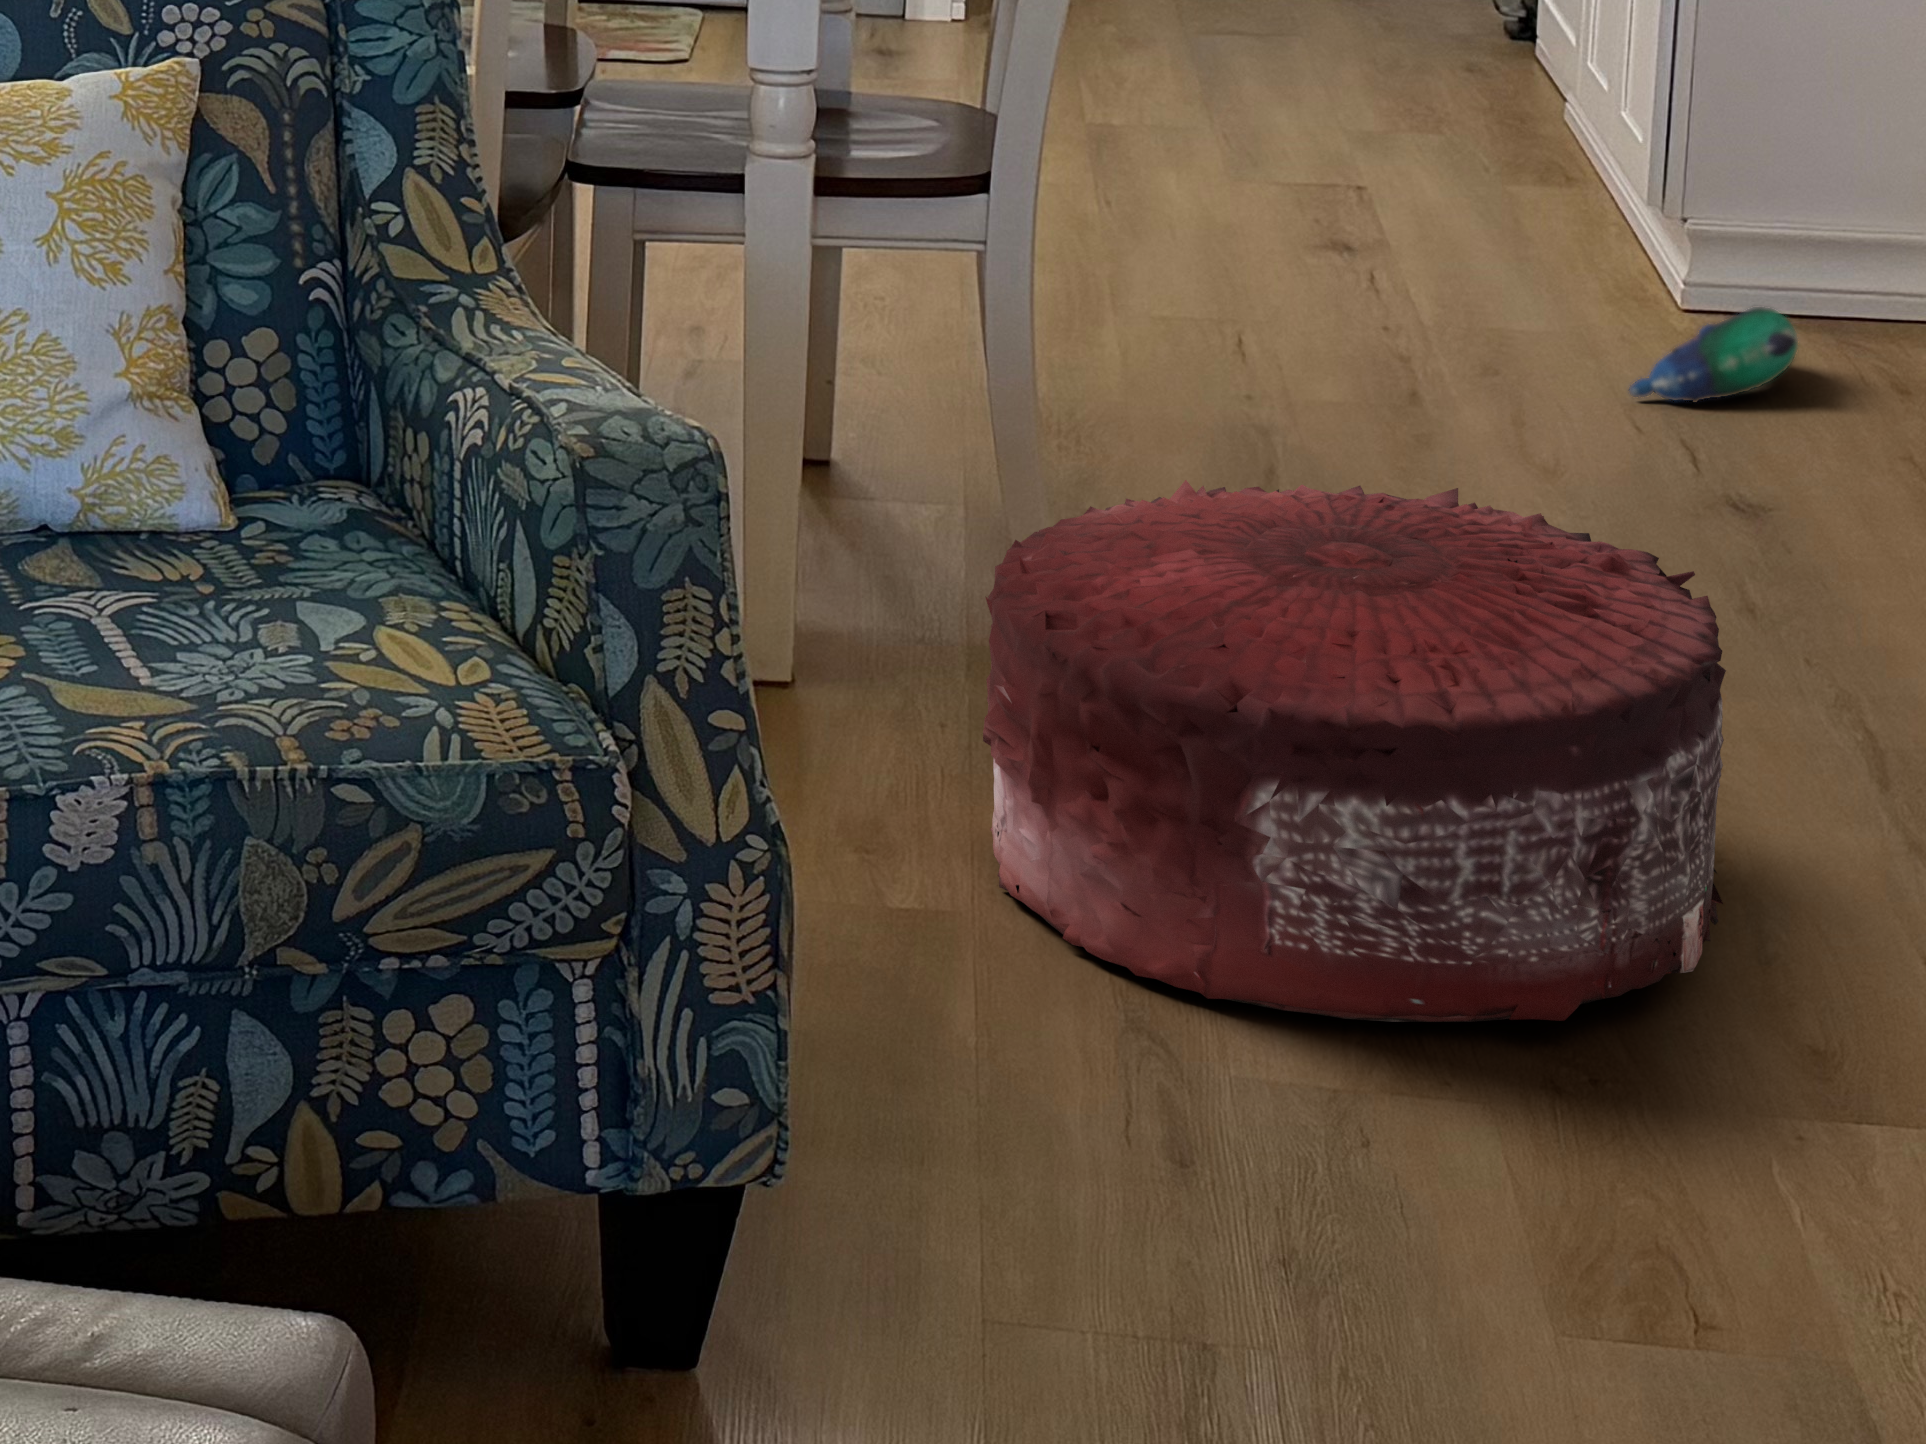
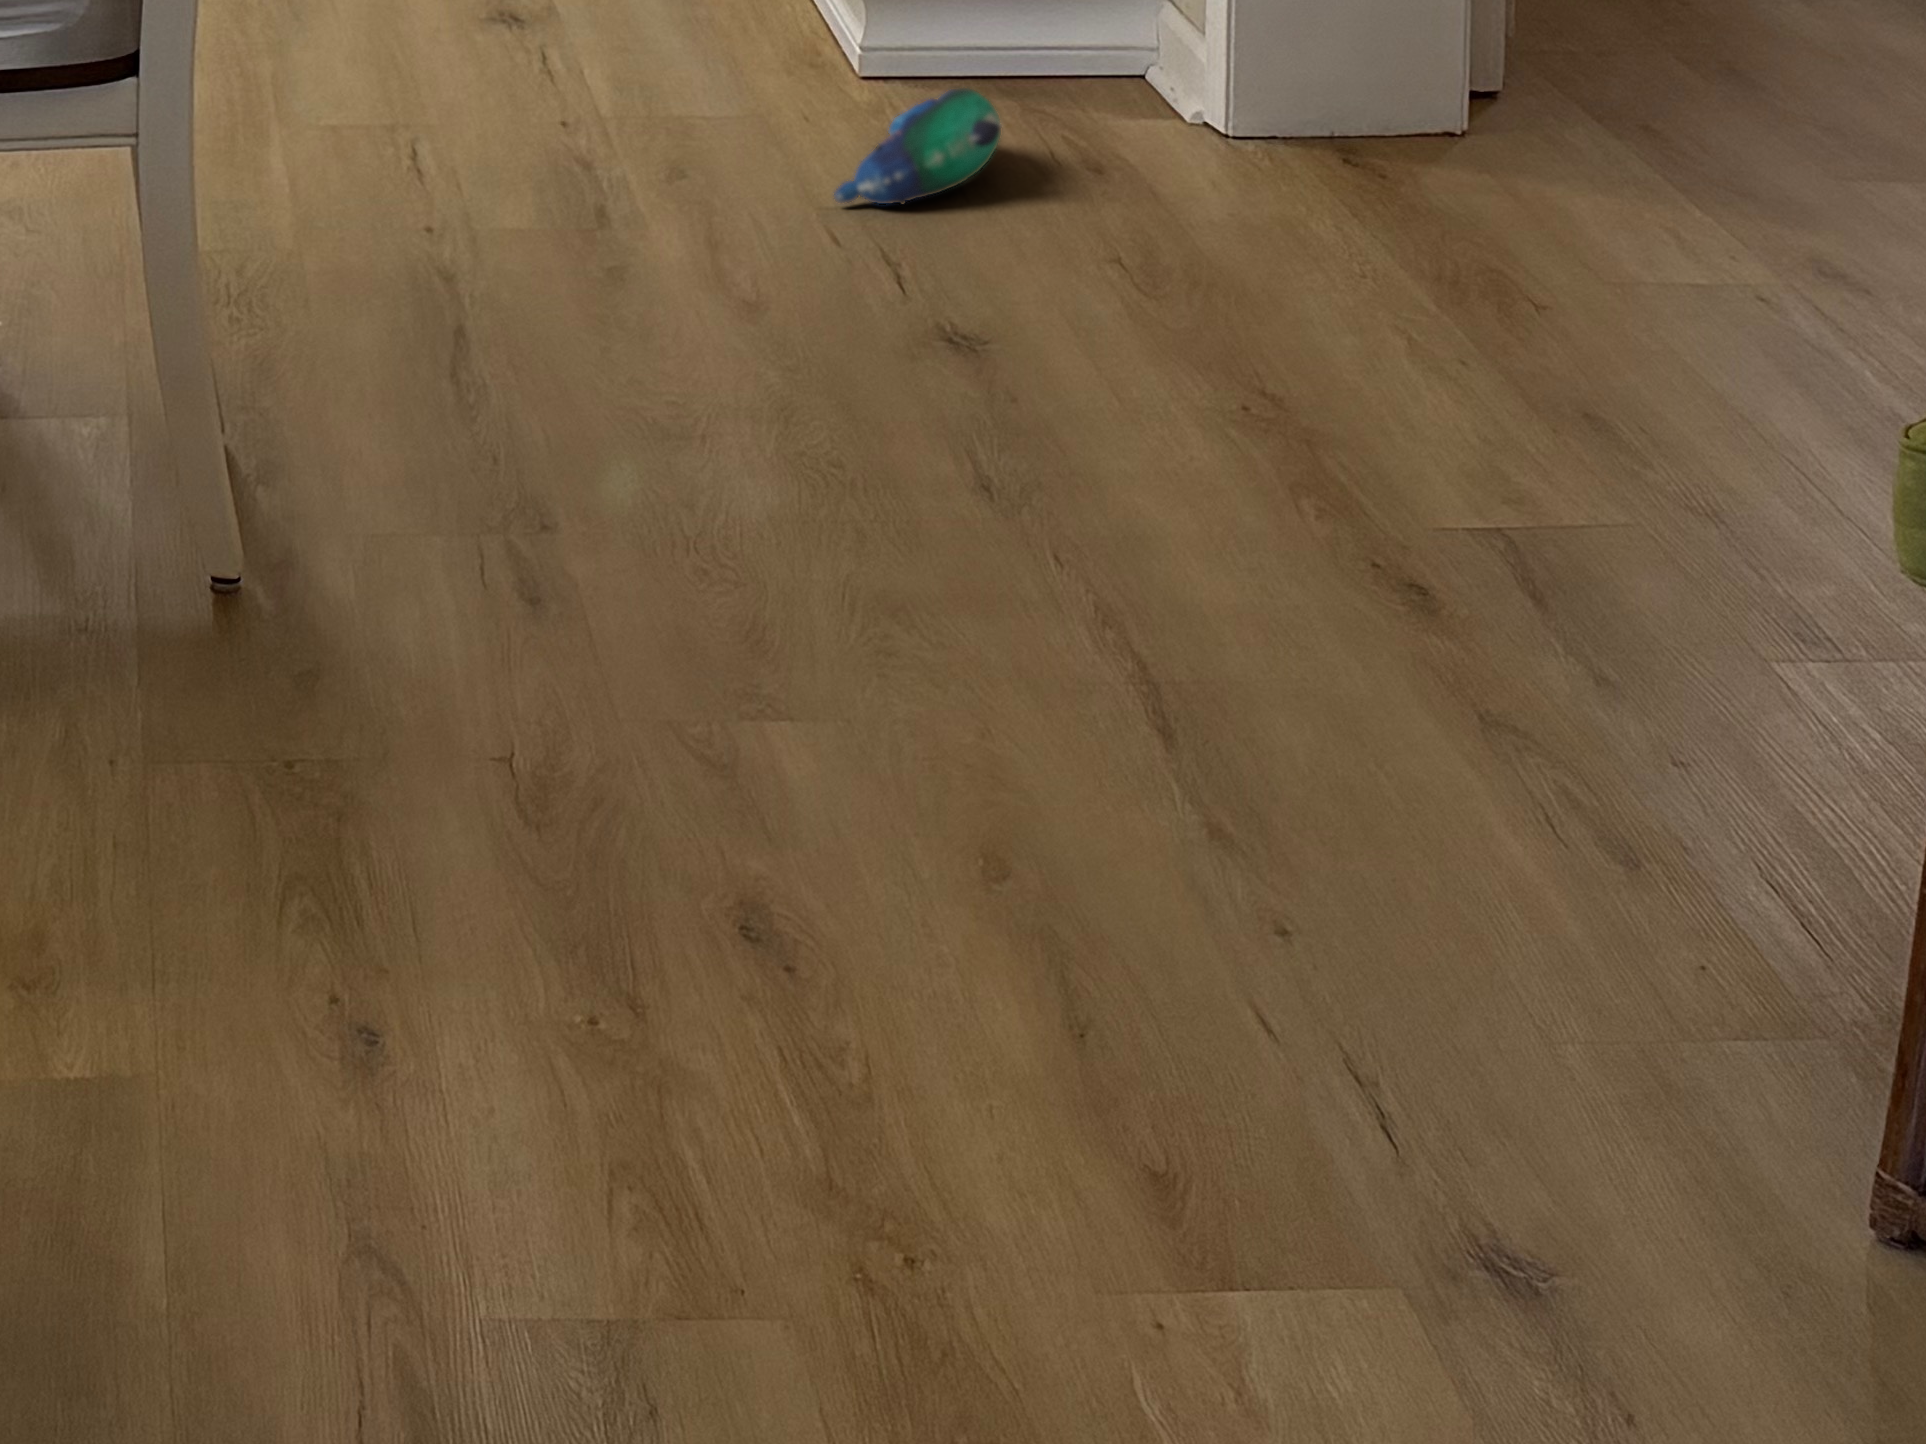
pouf: present [983,480,1726,1022] -> none [159,441,1039,1196]

